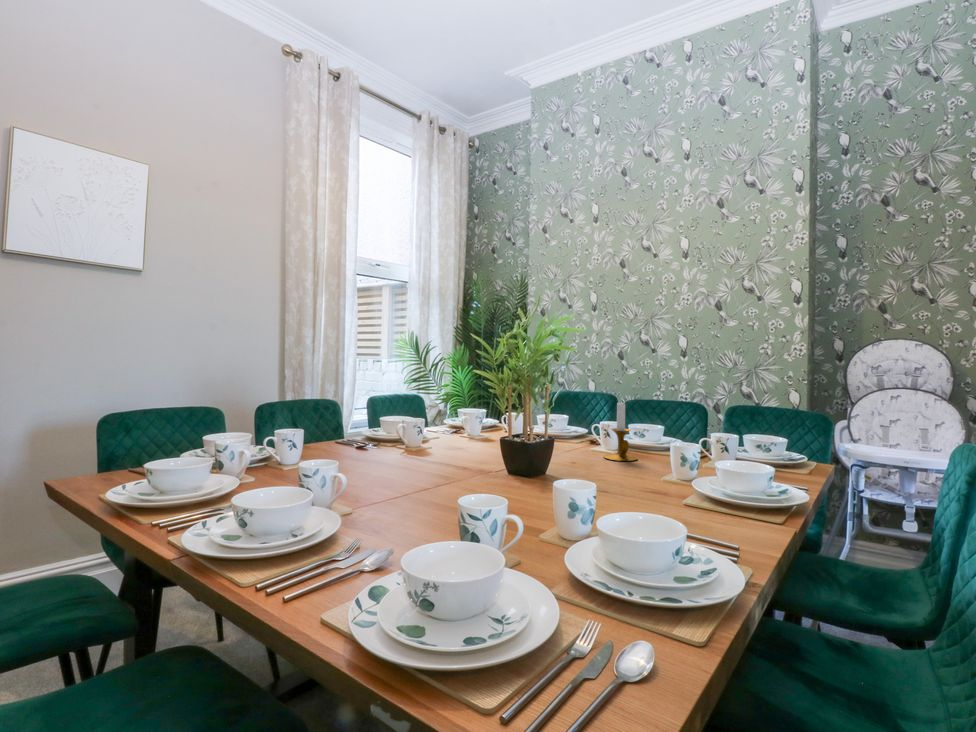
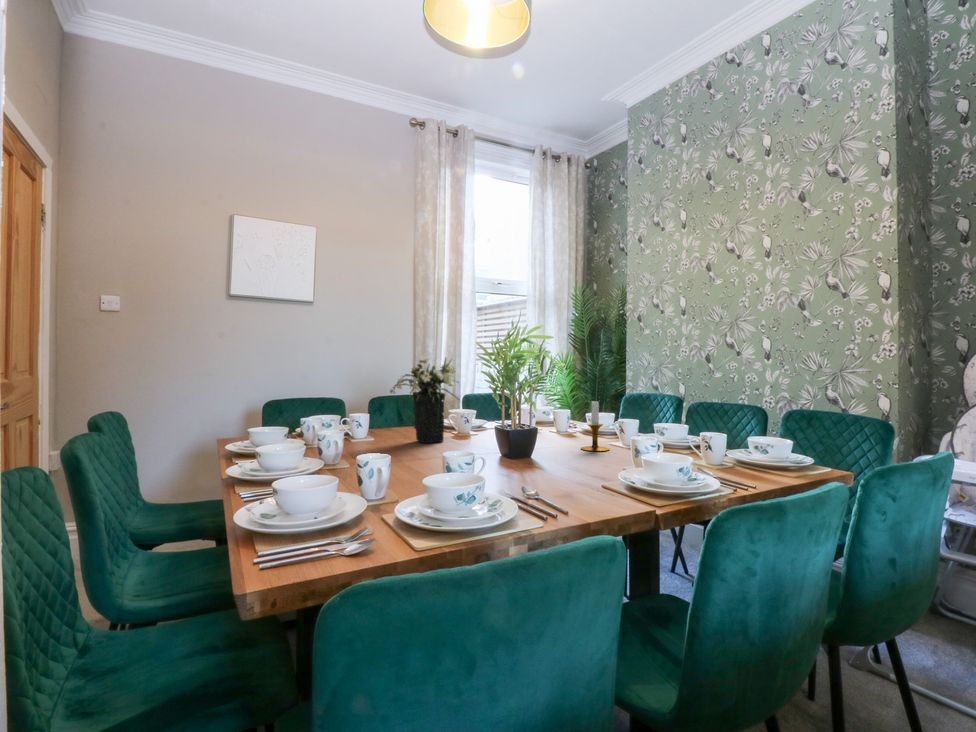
flower arrangement: none [368,348,466,464] -> present [390,358,460,443]

